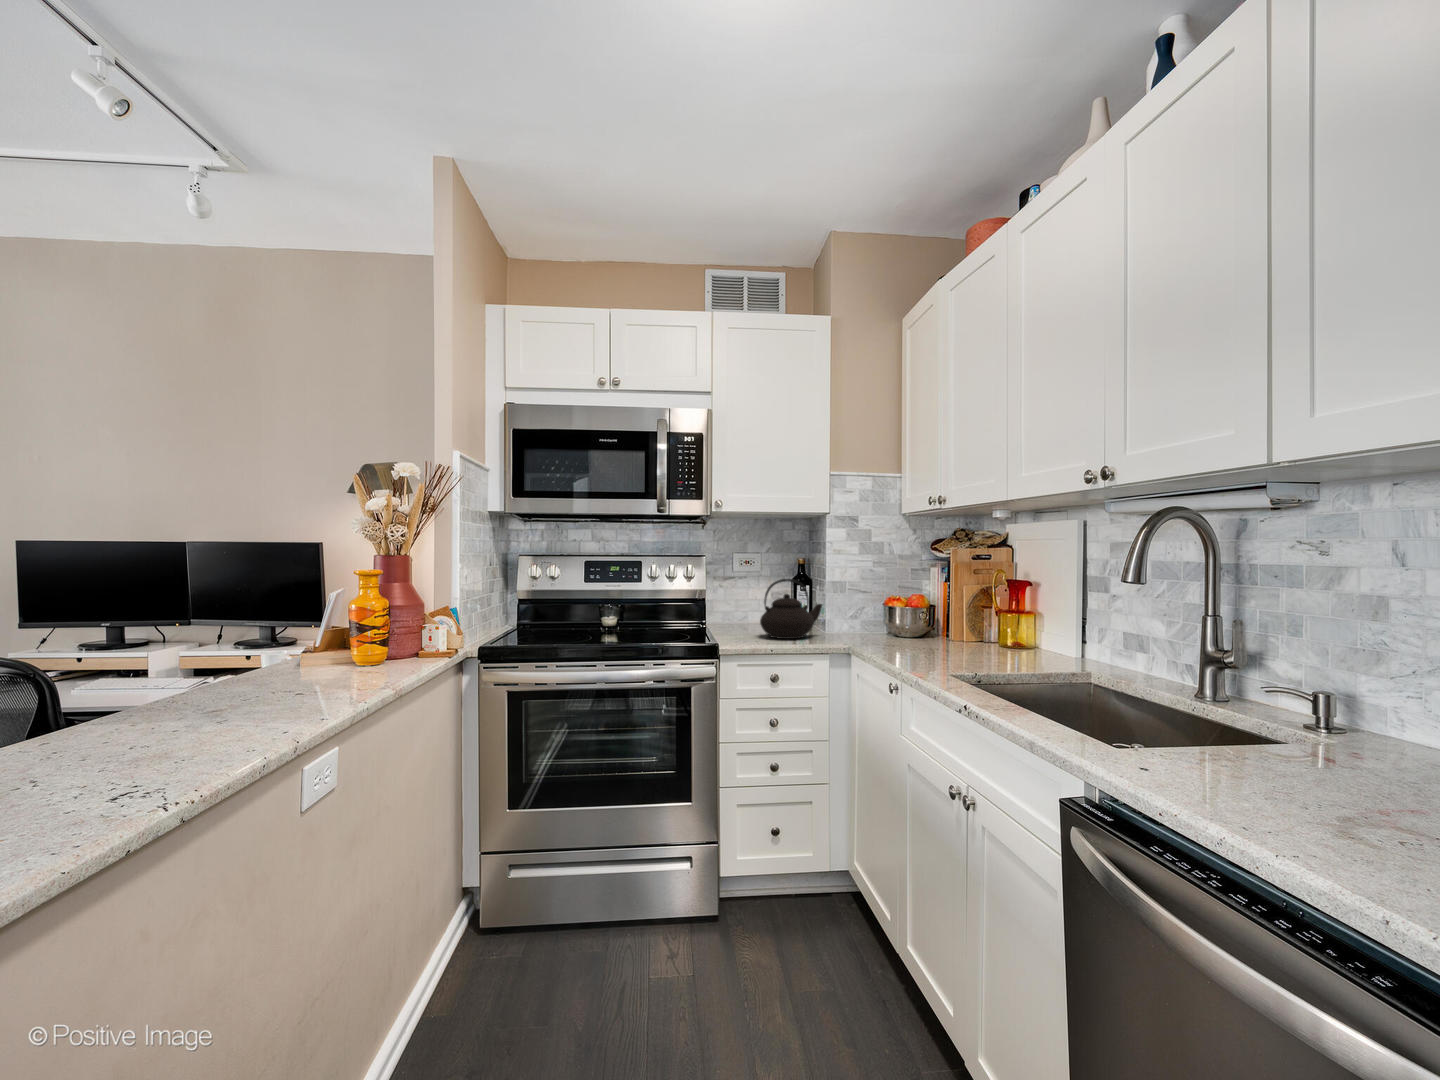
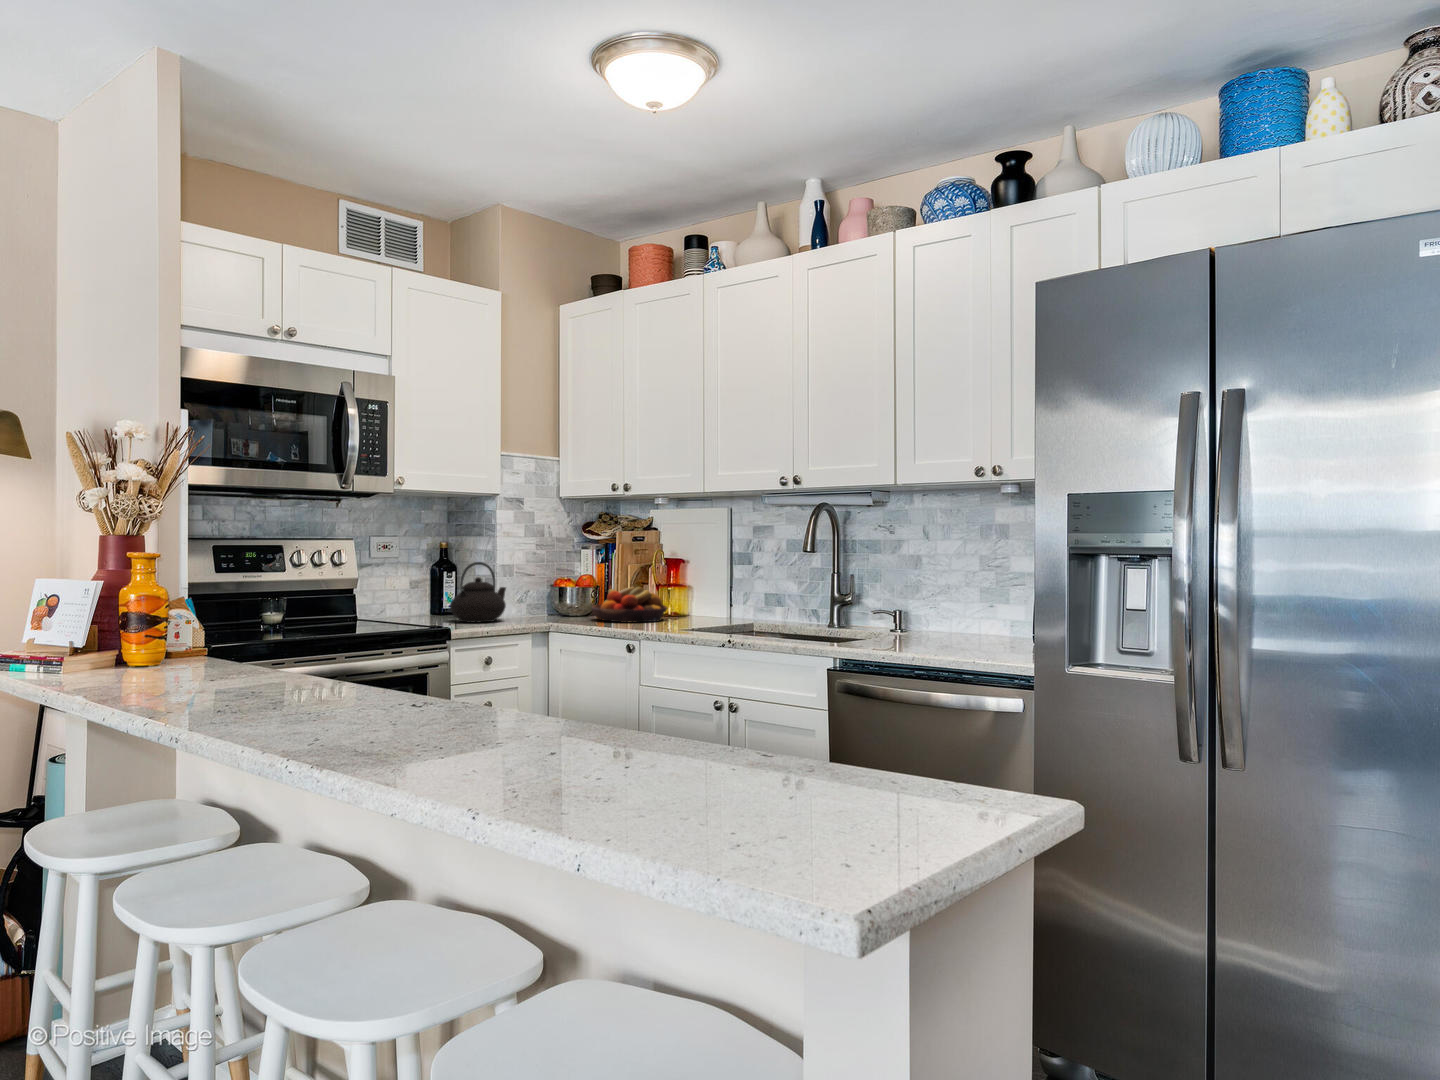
fruit bowl: none [891,612,984,657] -> present [592,587,667,622]

